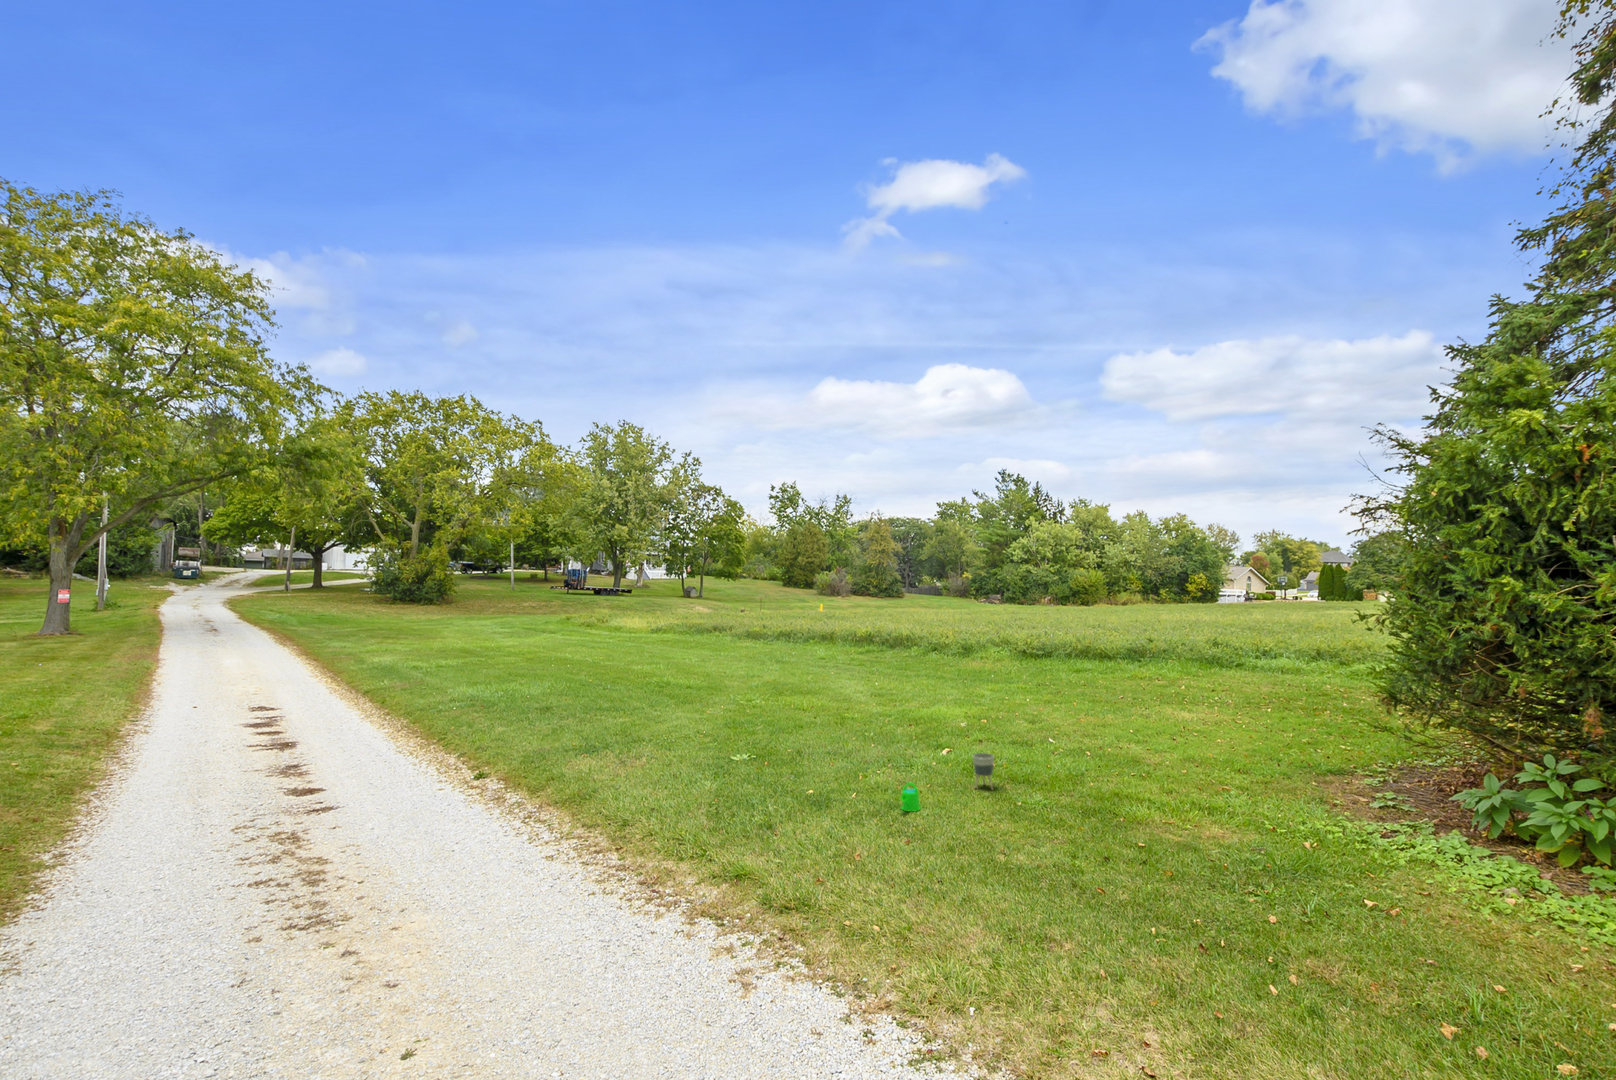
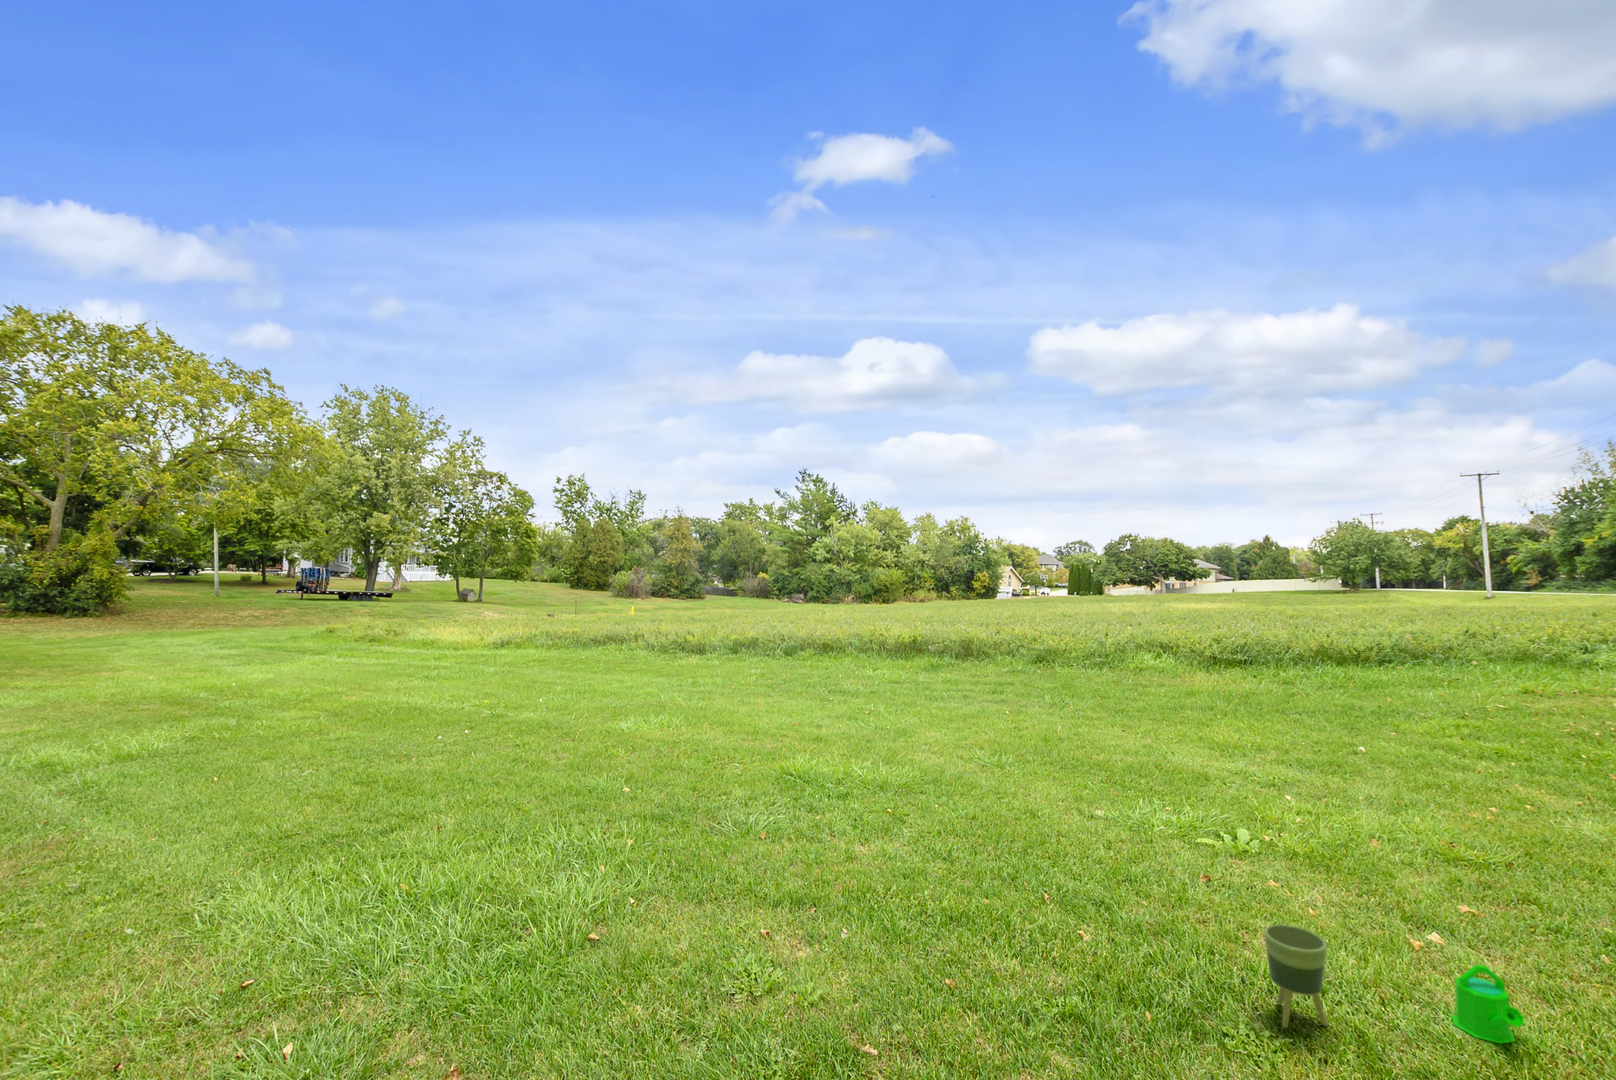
planter: present [973,753,994,789] -> present [1264,925,1328,1028]

